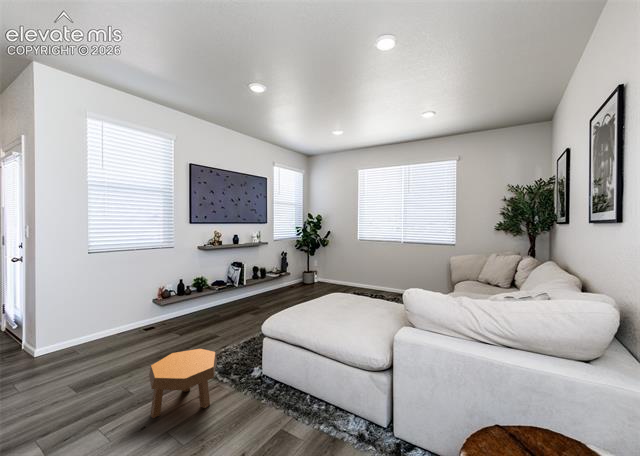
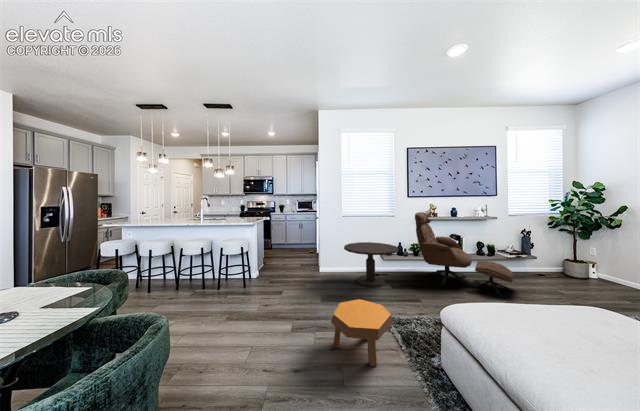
lounge chair: none [202,240,282,316] -> present [415,212,514,294]
side table: none [105,283,189,346] -> present [344,242,399,287]

